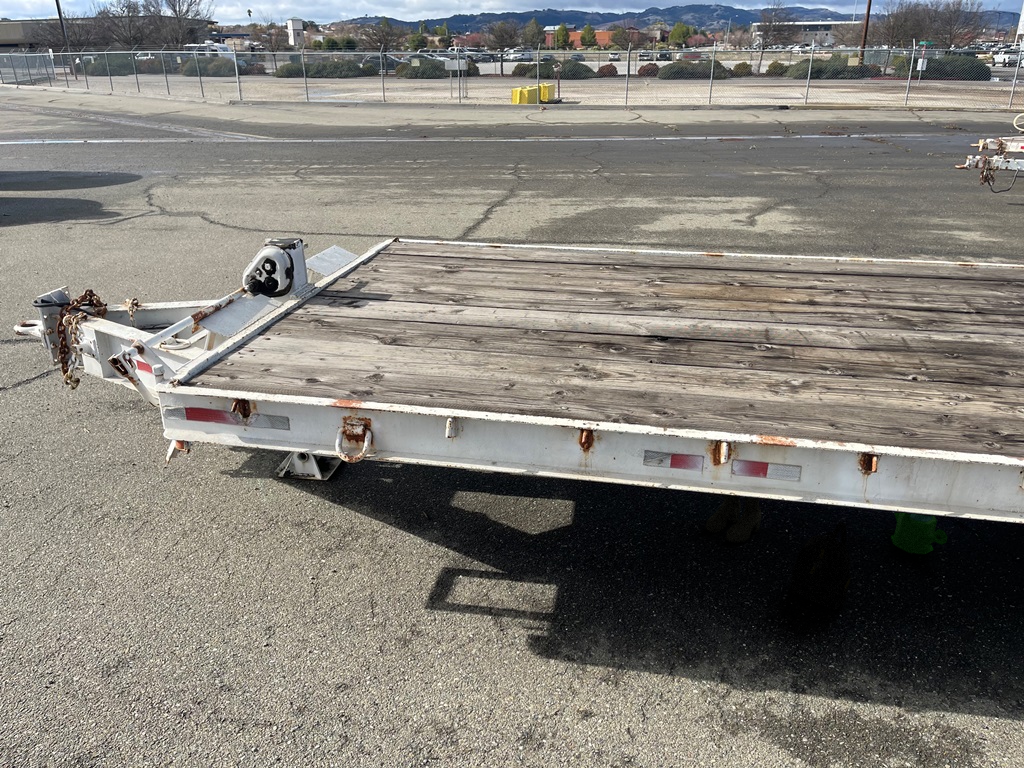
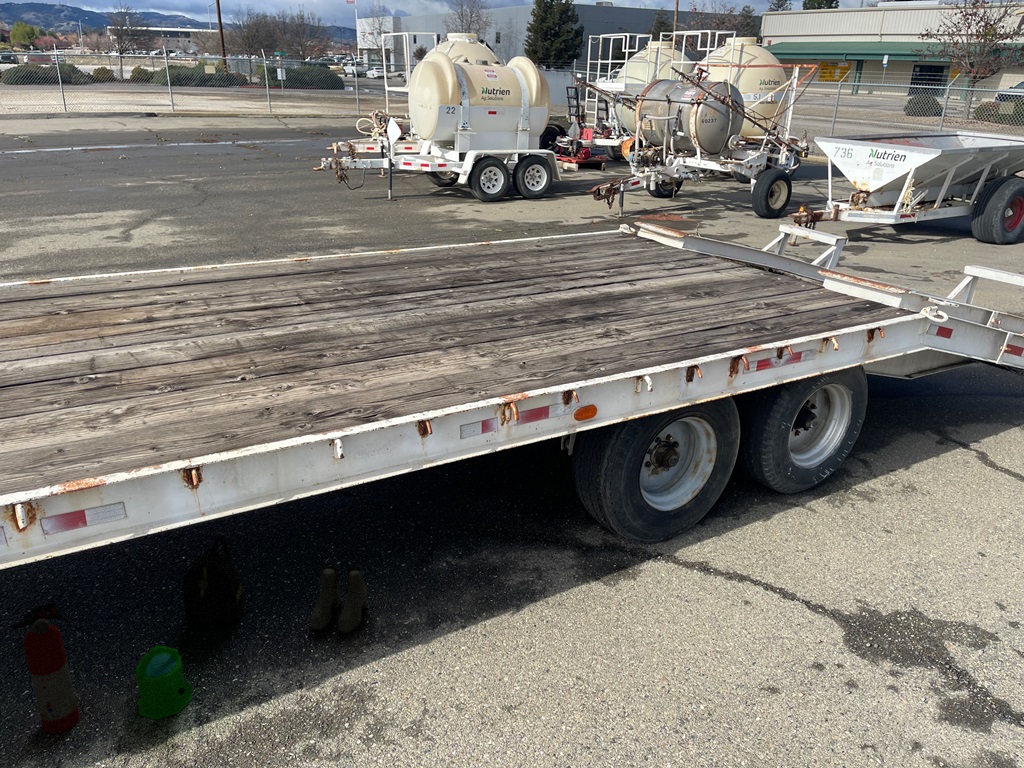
boots: present [706,495,761,543] -> present [311,565,367,633]
watering can: present [891,513,947,554] -> present [136,645,192,720]
fire extinguisher: none [666,531,712,641] -> present [12,601,79,733]

